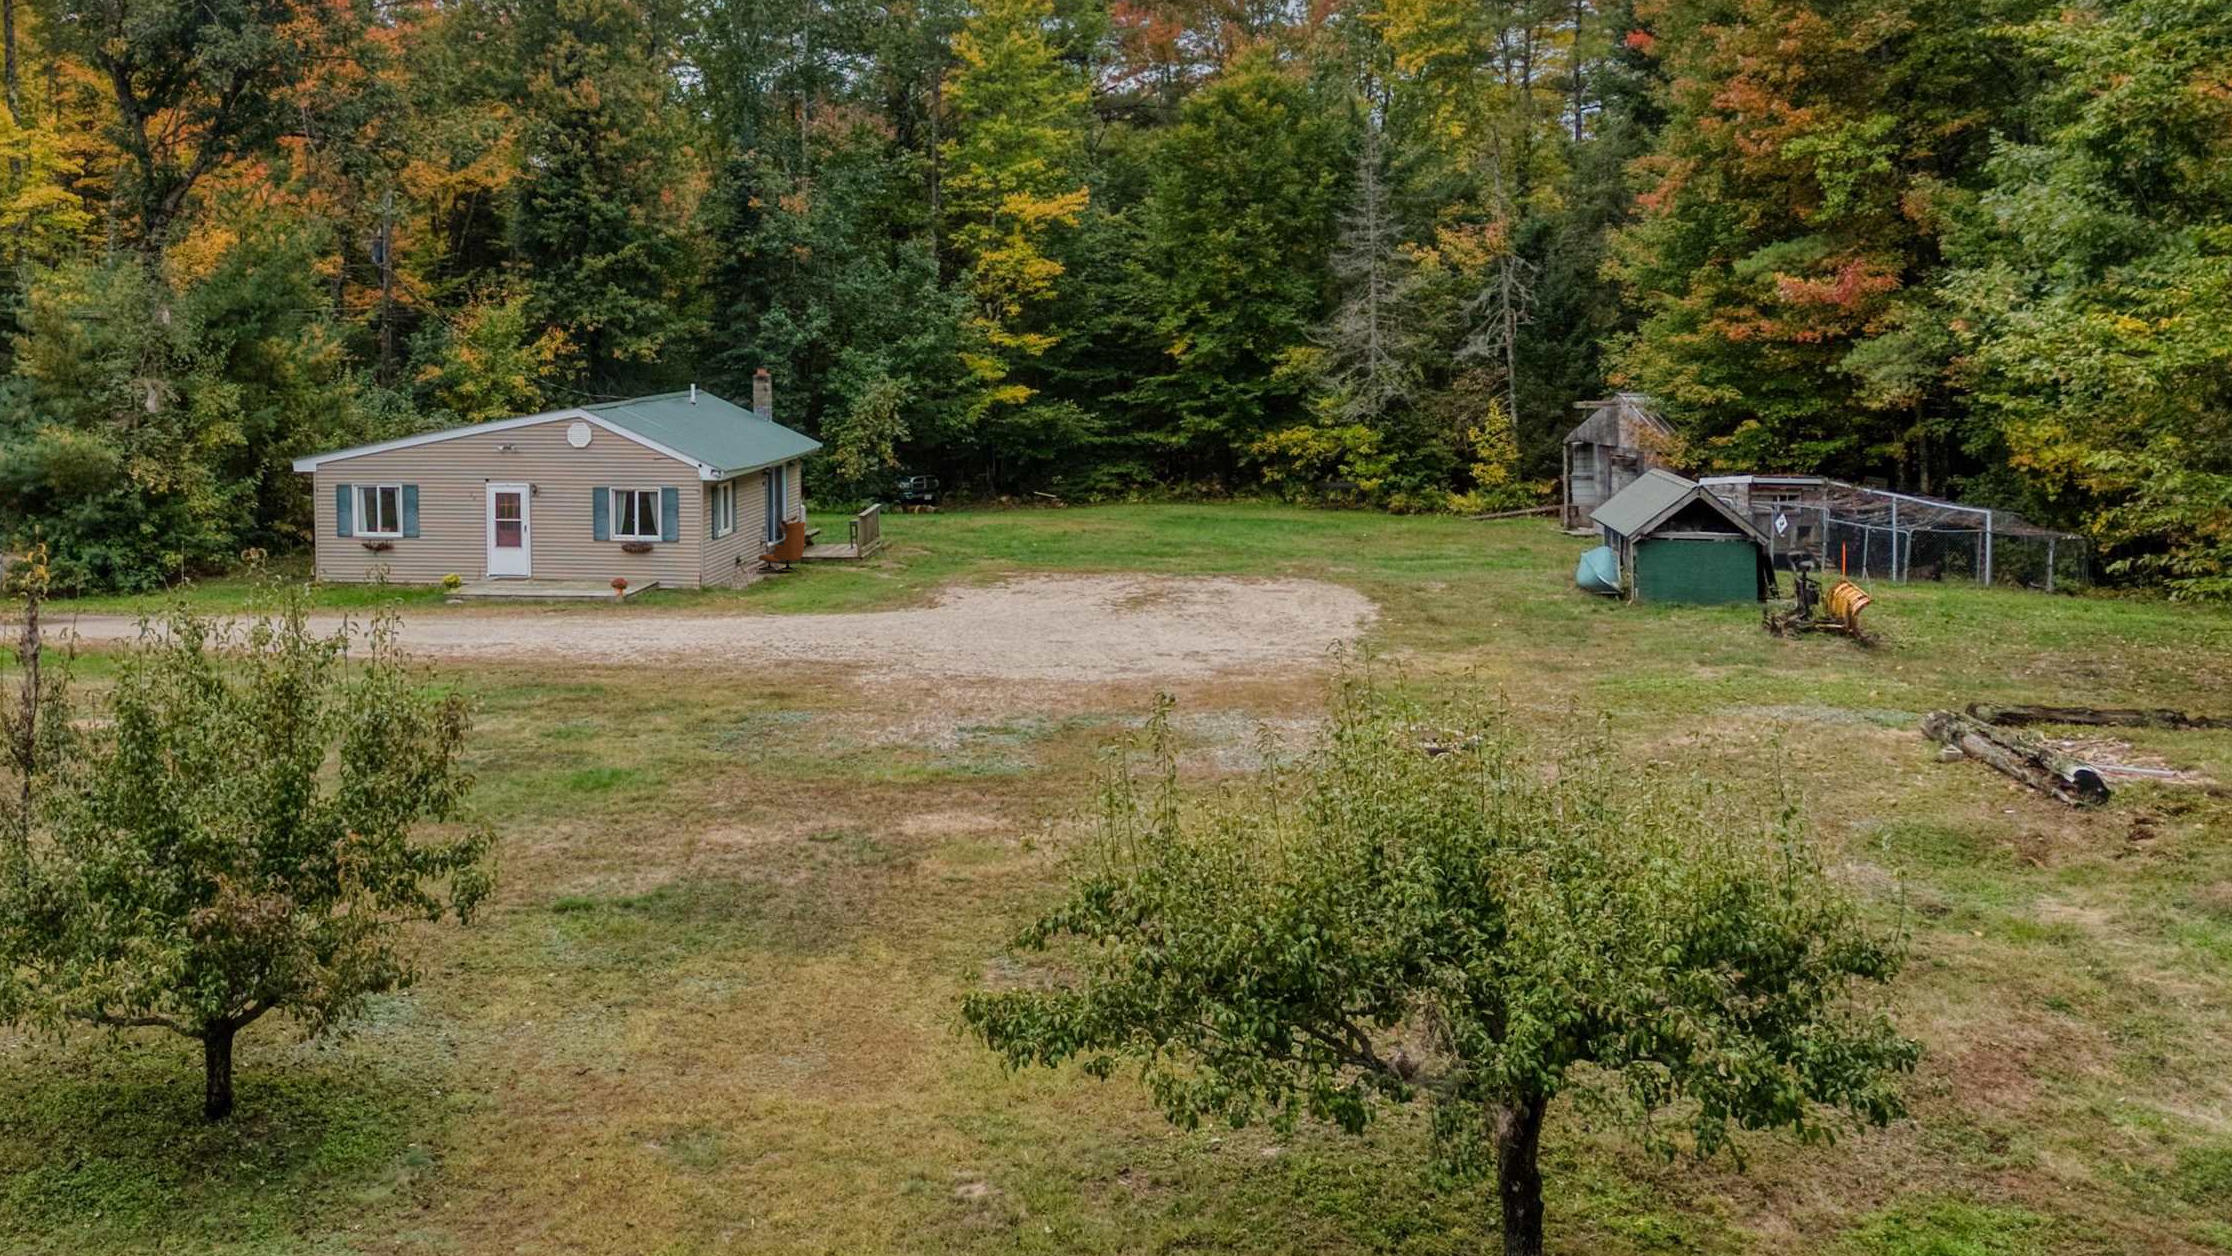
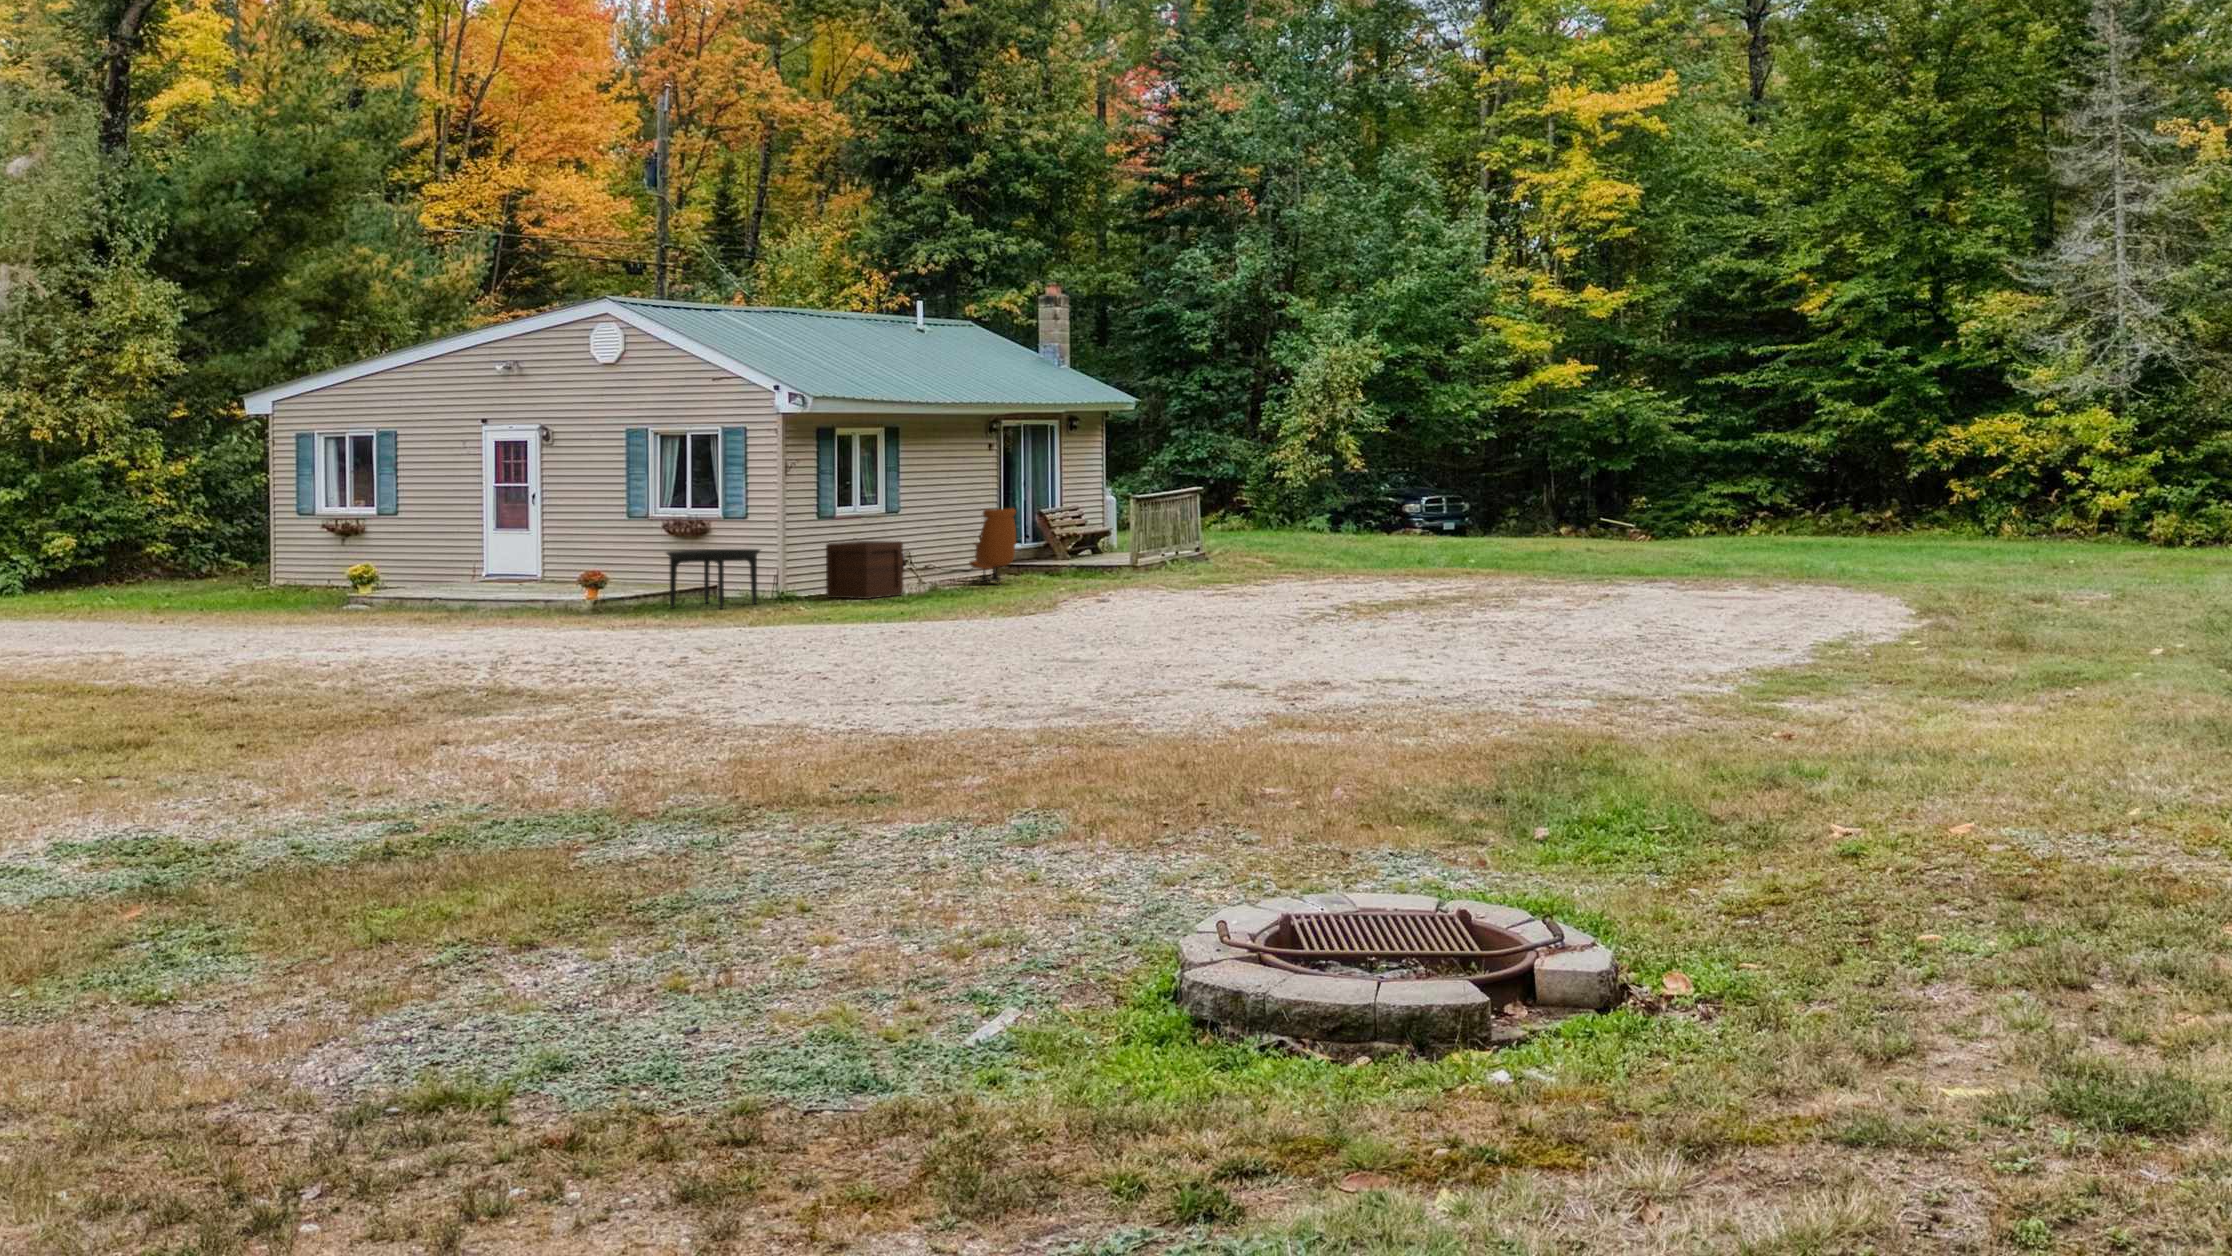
round table: present [1320,482,1361,509] -> present [667,549,760,609]
wooden crate: none [722,549,766,588] -> present [826,541,904,599]

